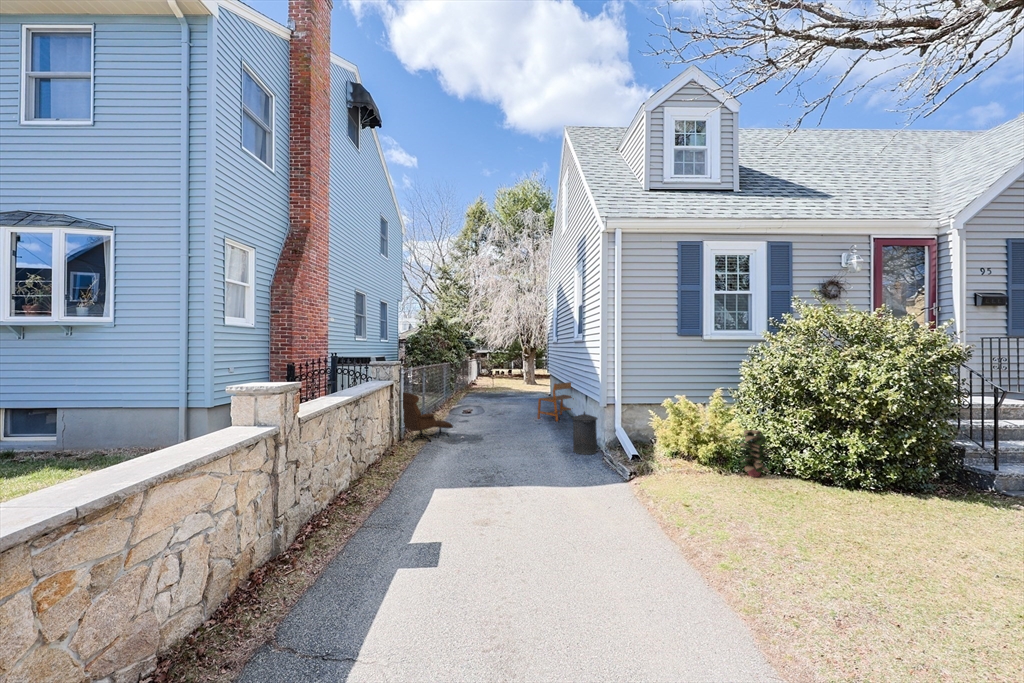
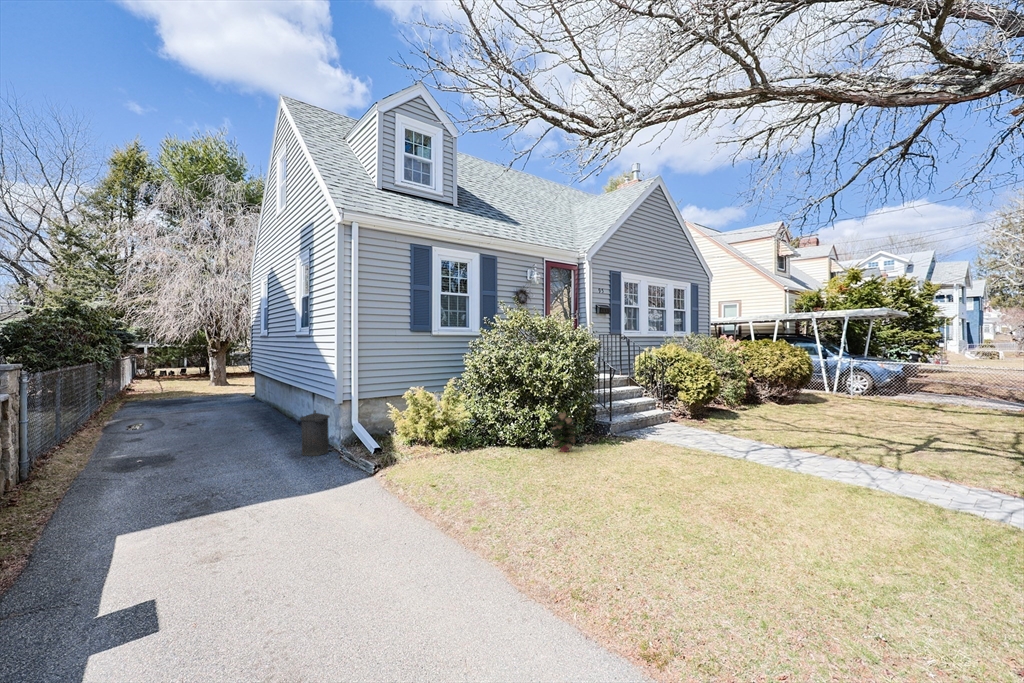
bench: present [537,382,574,421] -> none [245,378,295,424]
lounge chair: present [403,392,453,442] -> none [16,408,122,480]
decorative plant: present [738,430,770,477] -> present [551,412,576,452]

